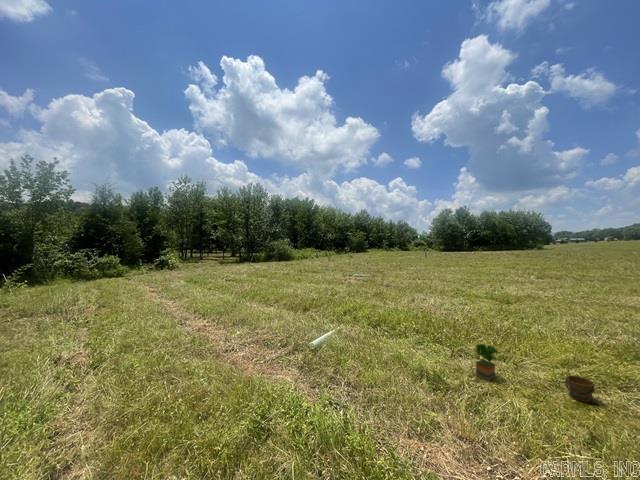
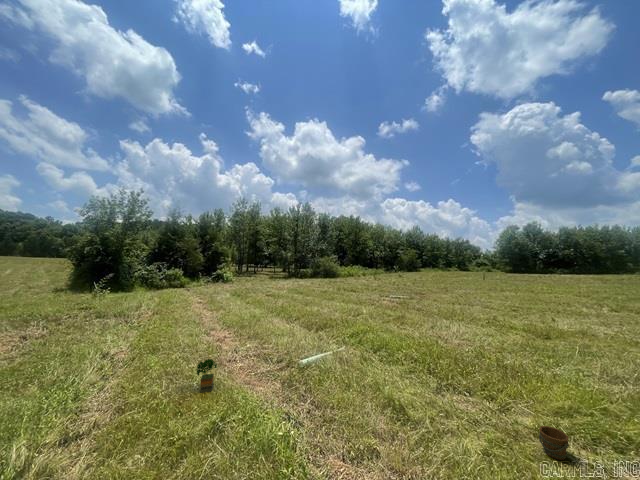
potted tree: present [476,344,499,381] -> present [196,359,217,393]

